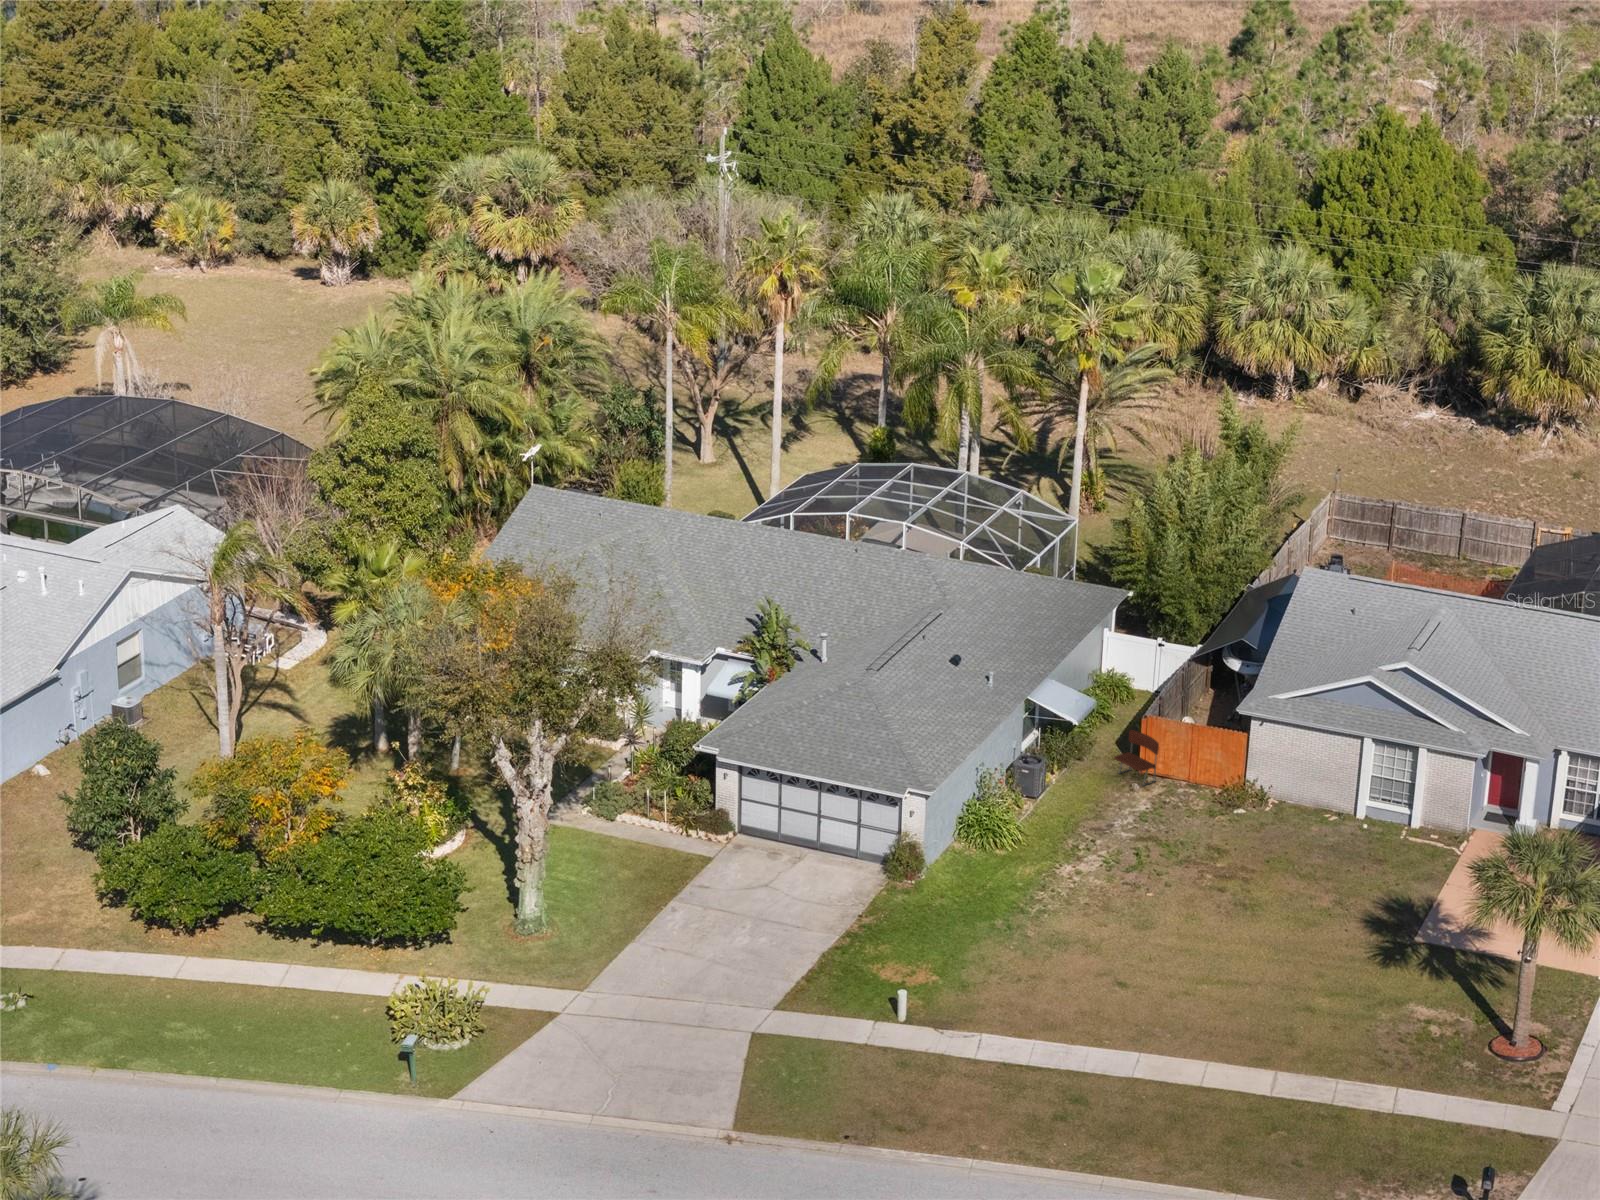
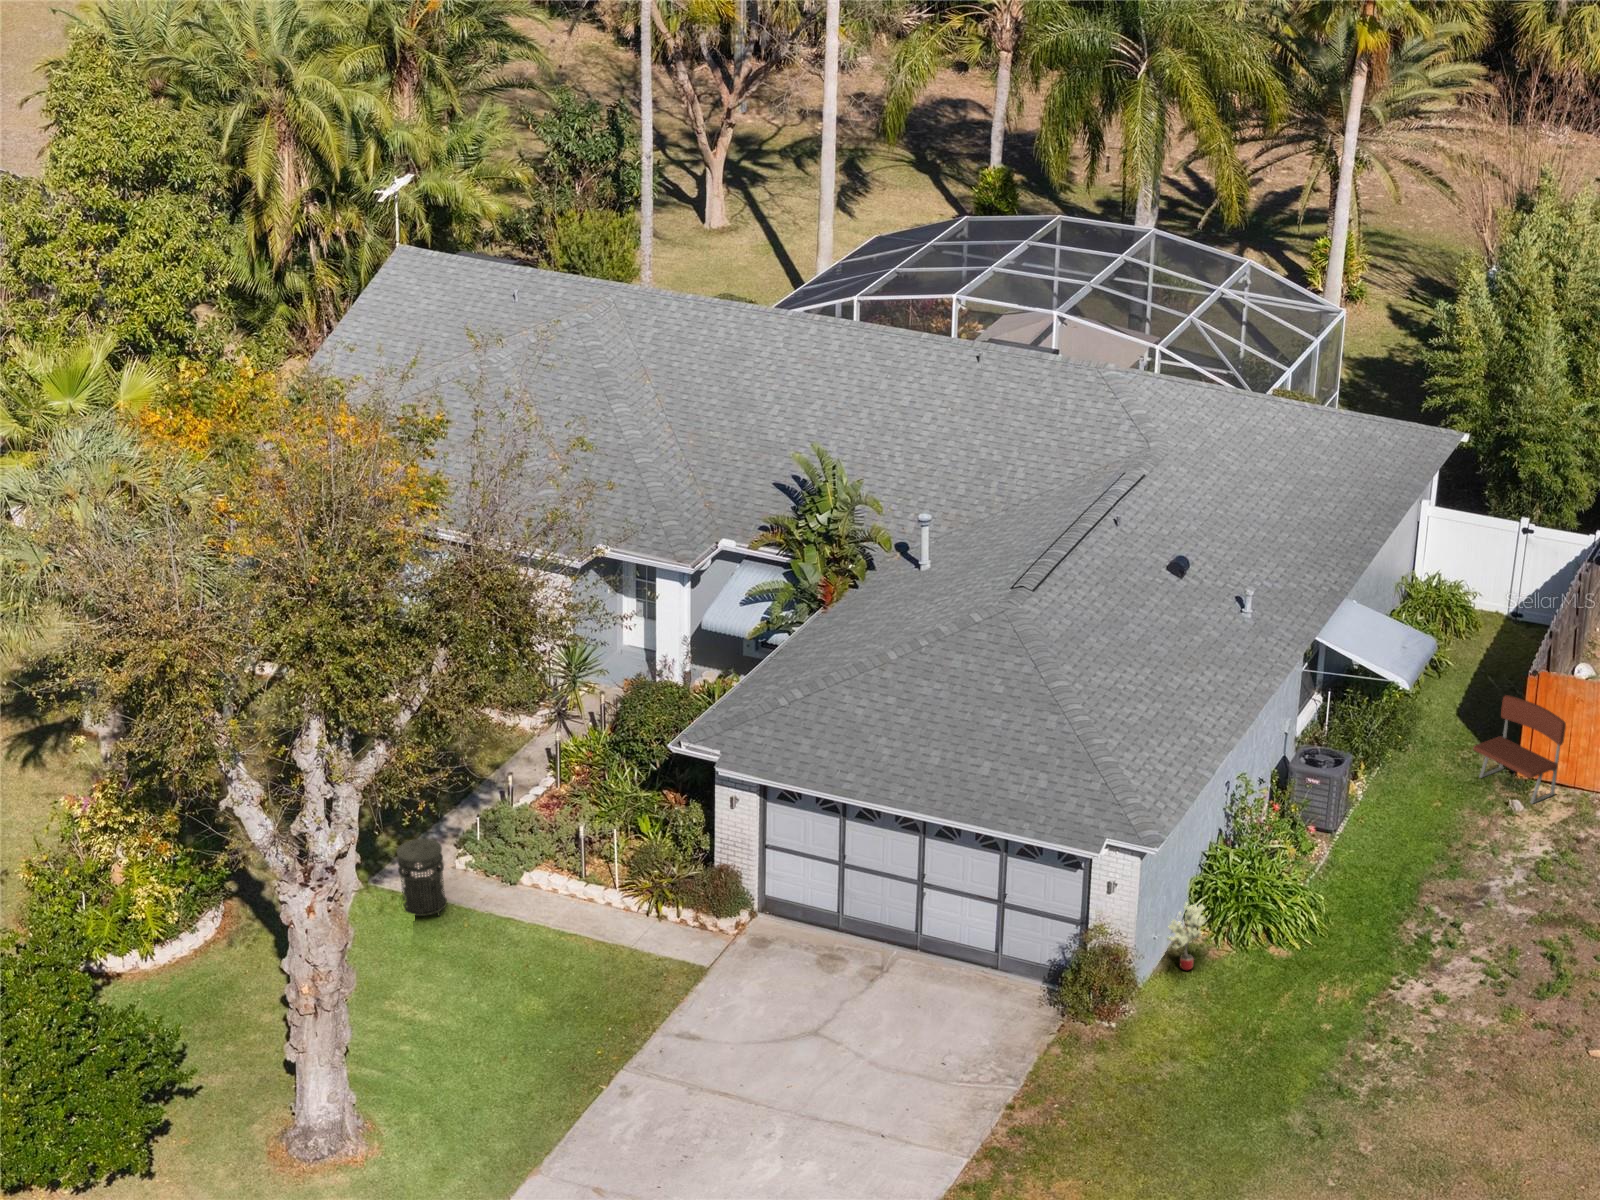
trash can: none [553,797,578,838] -> present [397,839,447,916]
potted tree: none [943,824,964,860] -> present [1167,903,1206,971]

